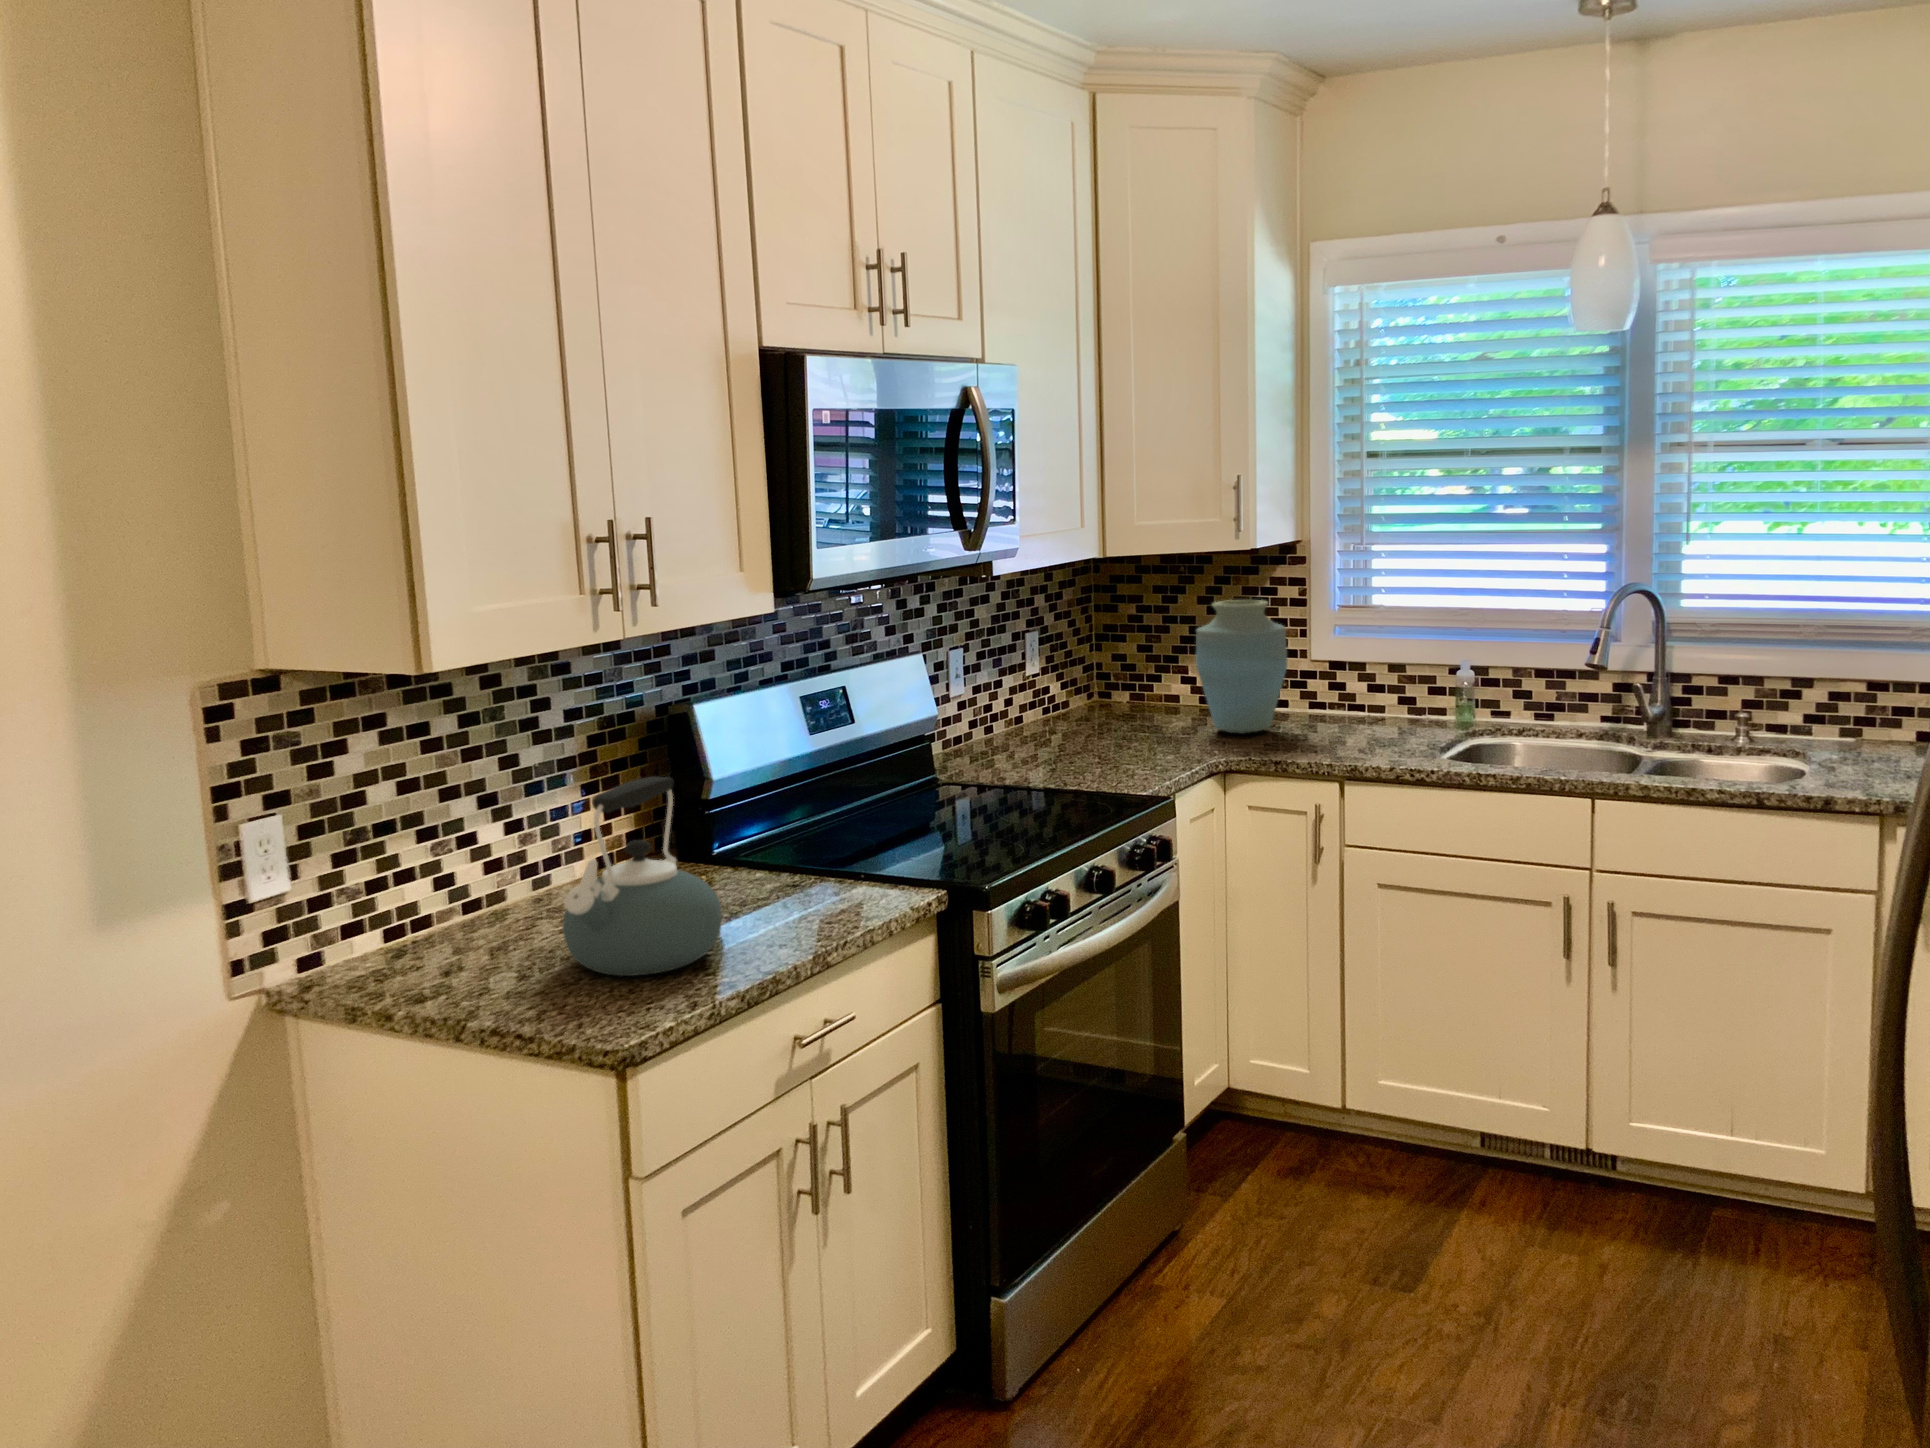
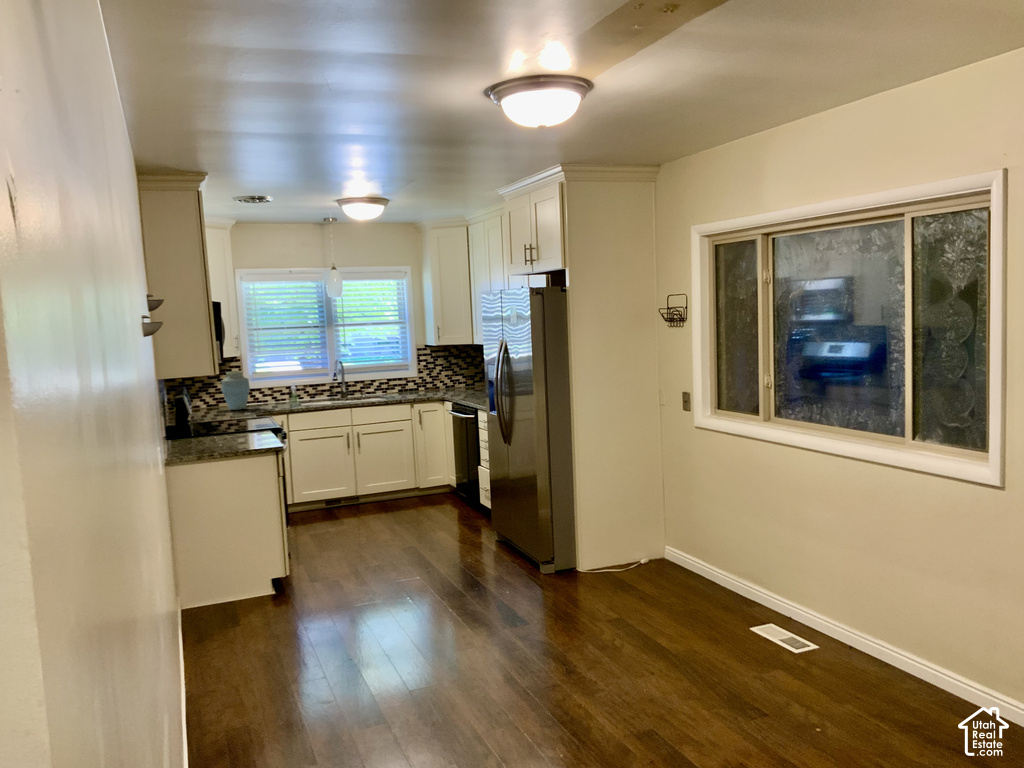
kettle: present [563,777,722,976] -> none [195,405,235,450]

